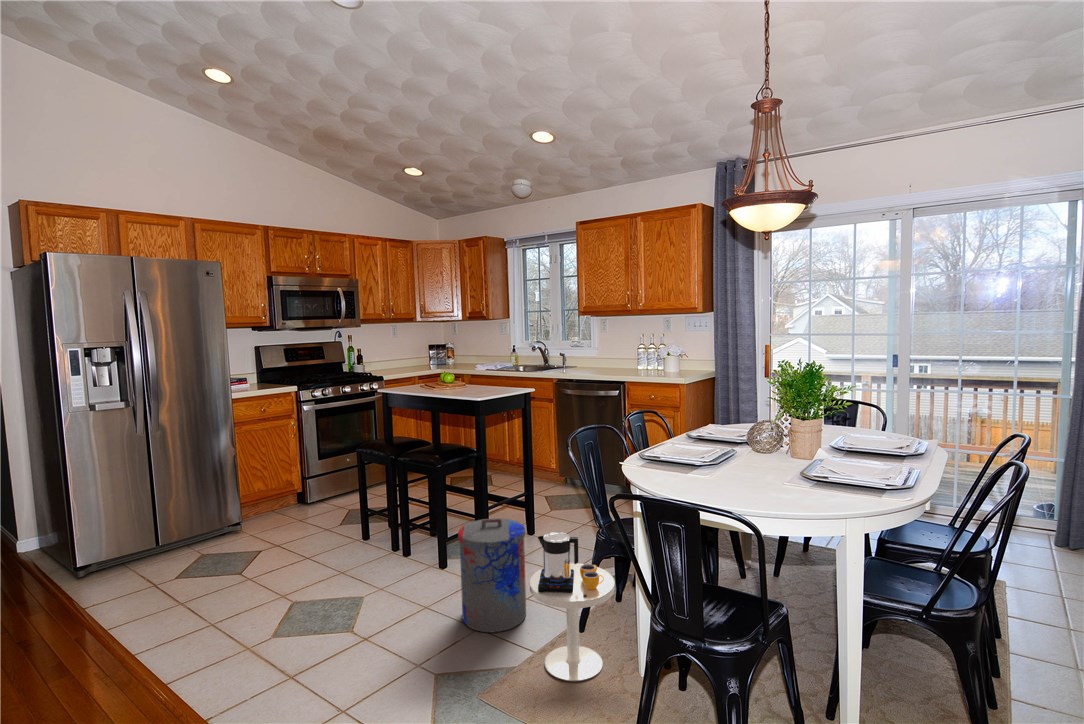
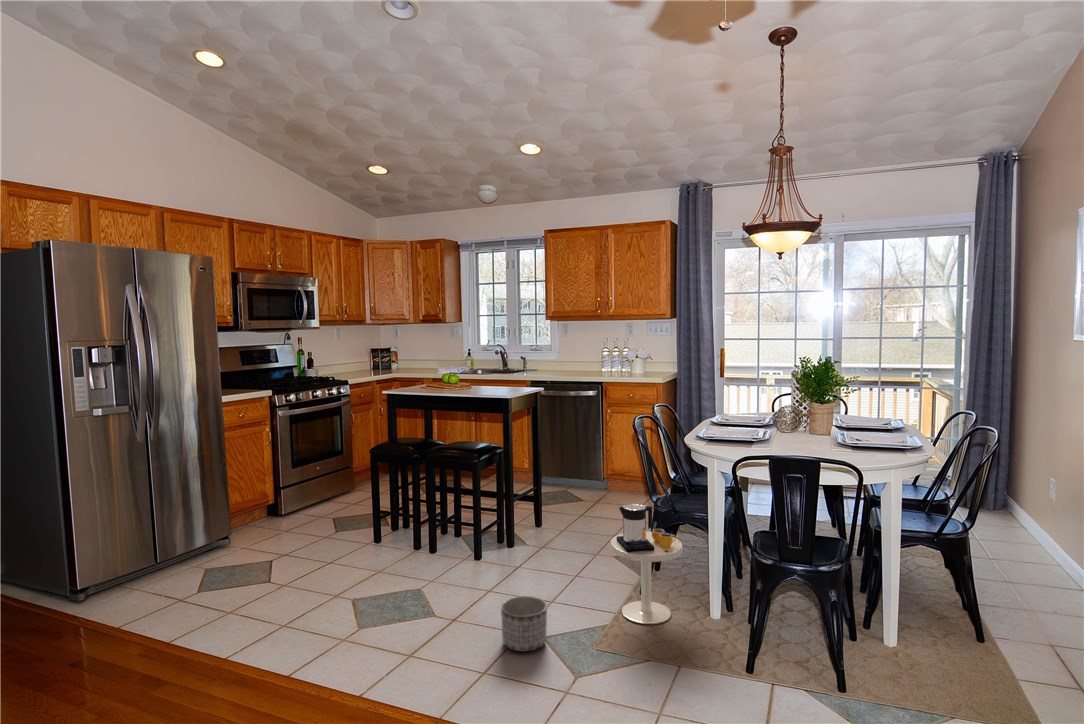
trash can: present [458,518,526,632] -> none [523,501,583,601]
planter: none [384,629,438,698] -> present [501,596,547,651]

